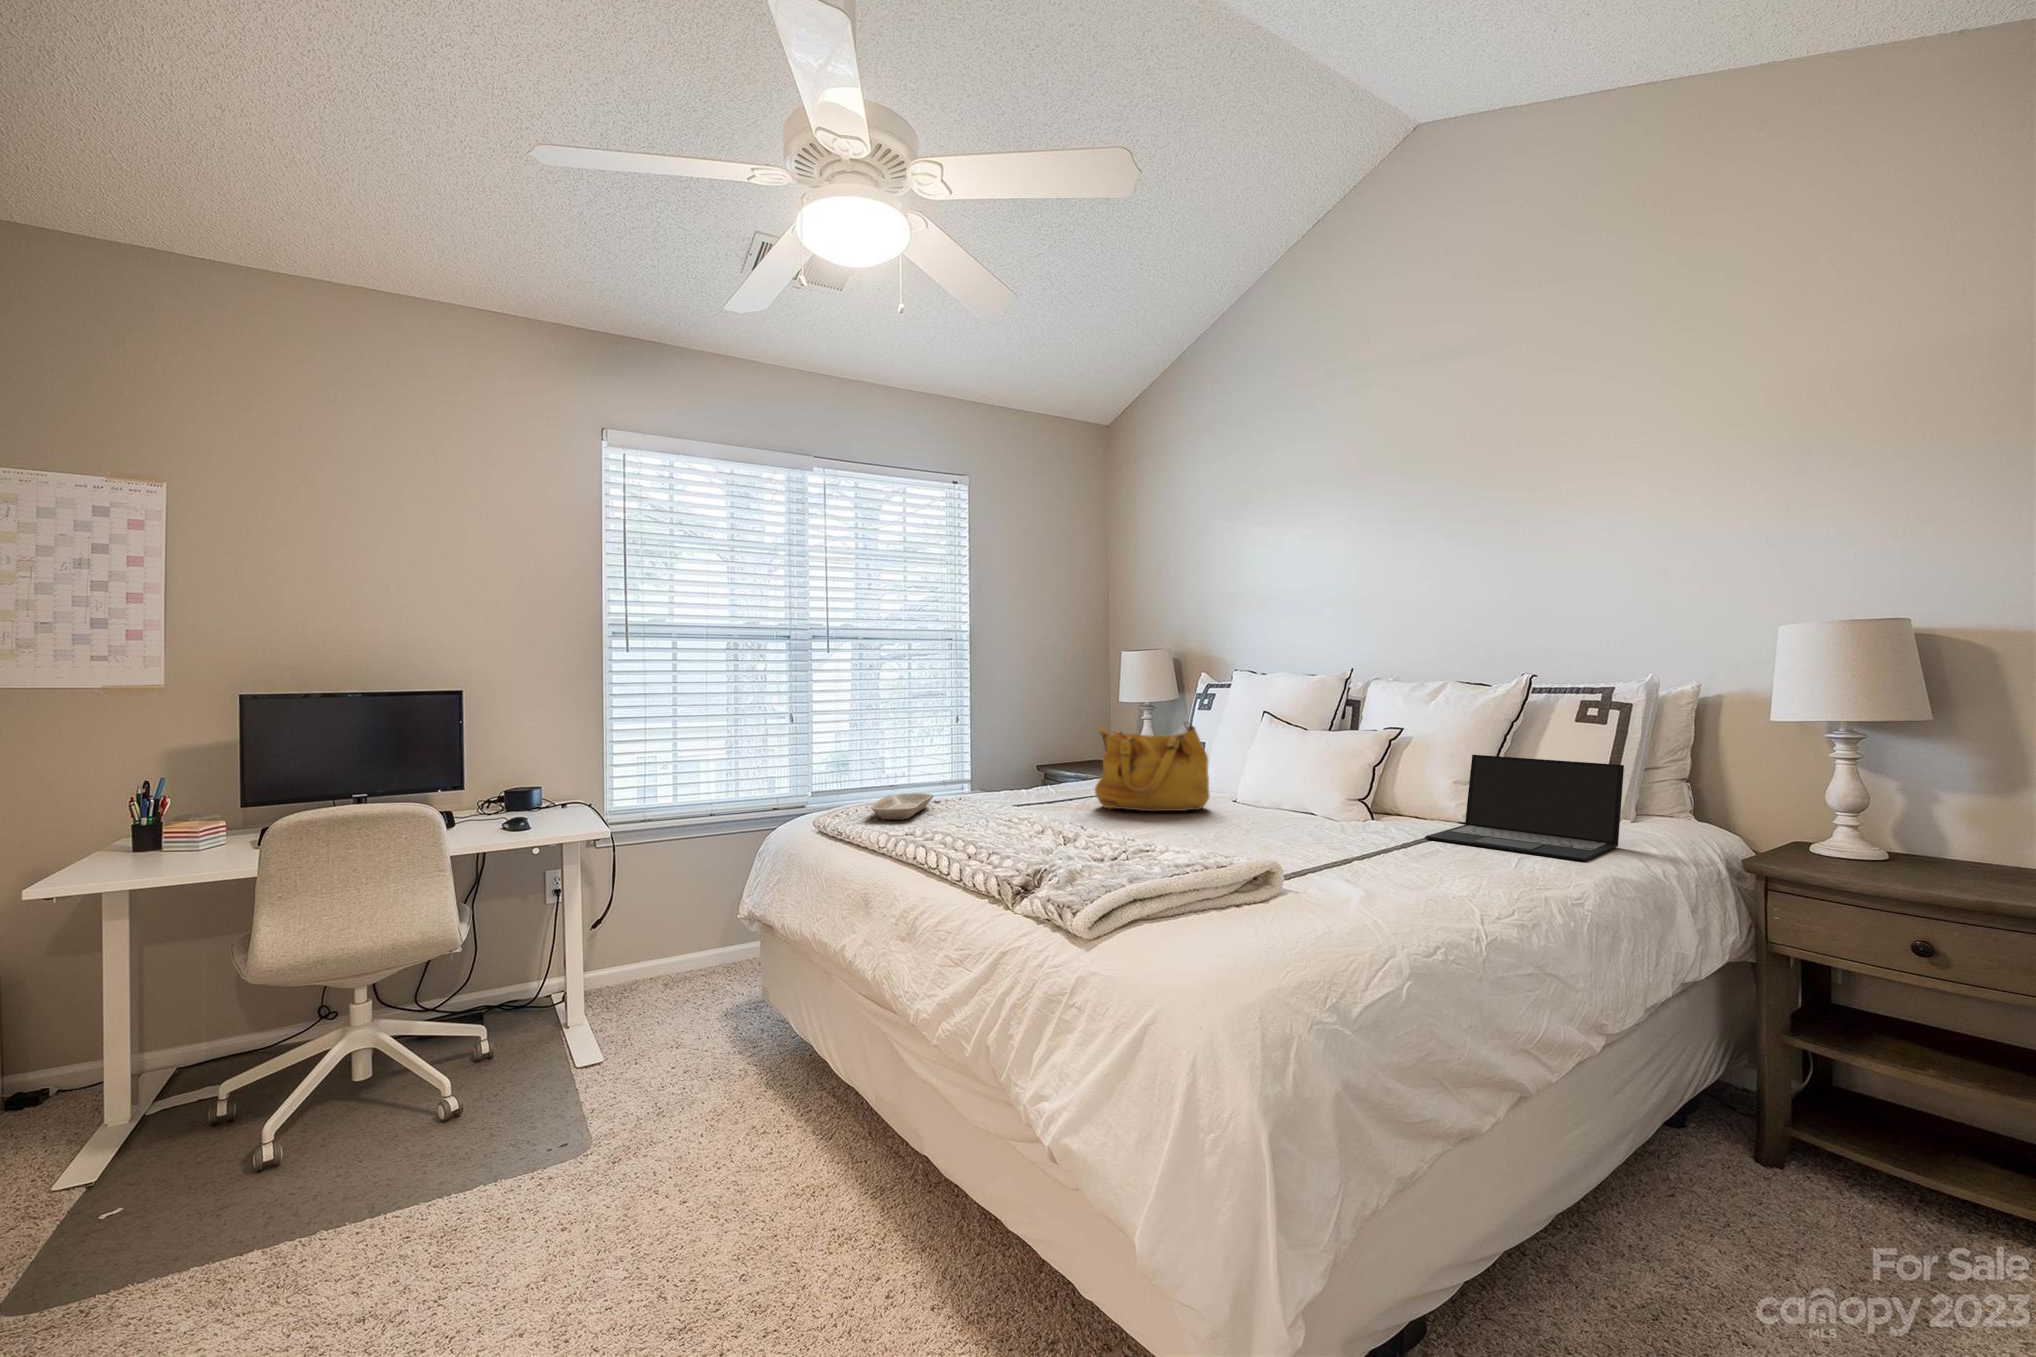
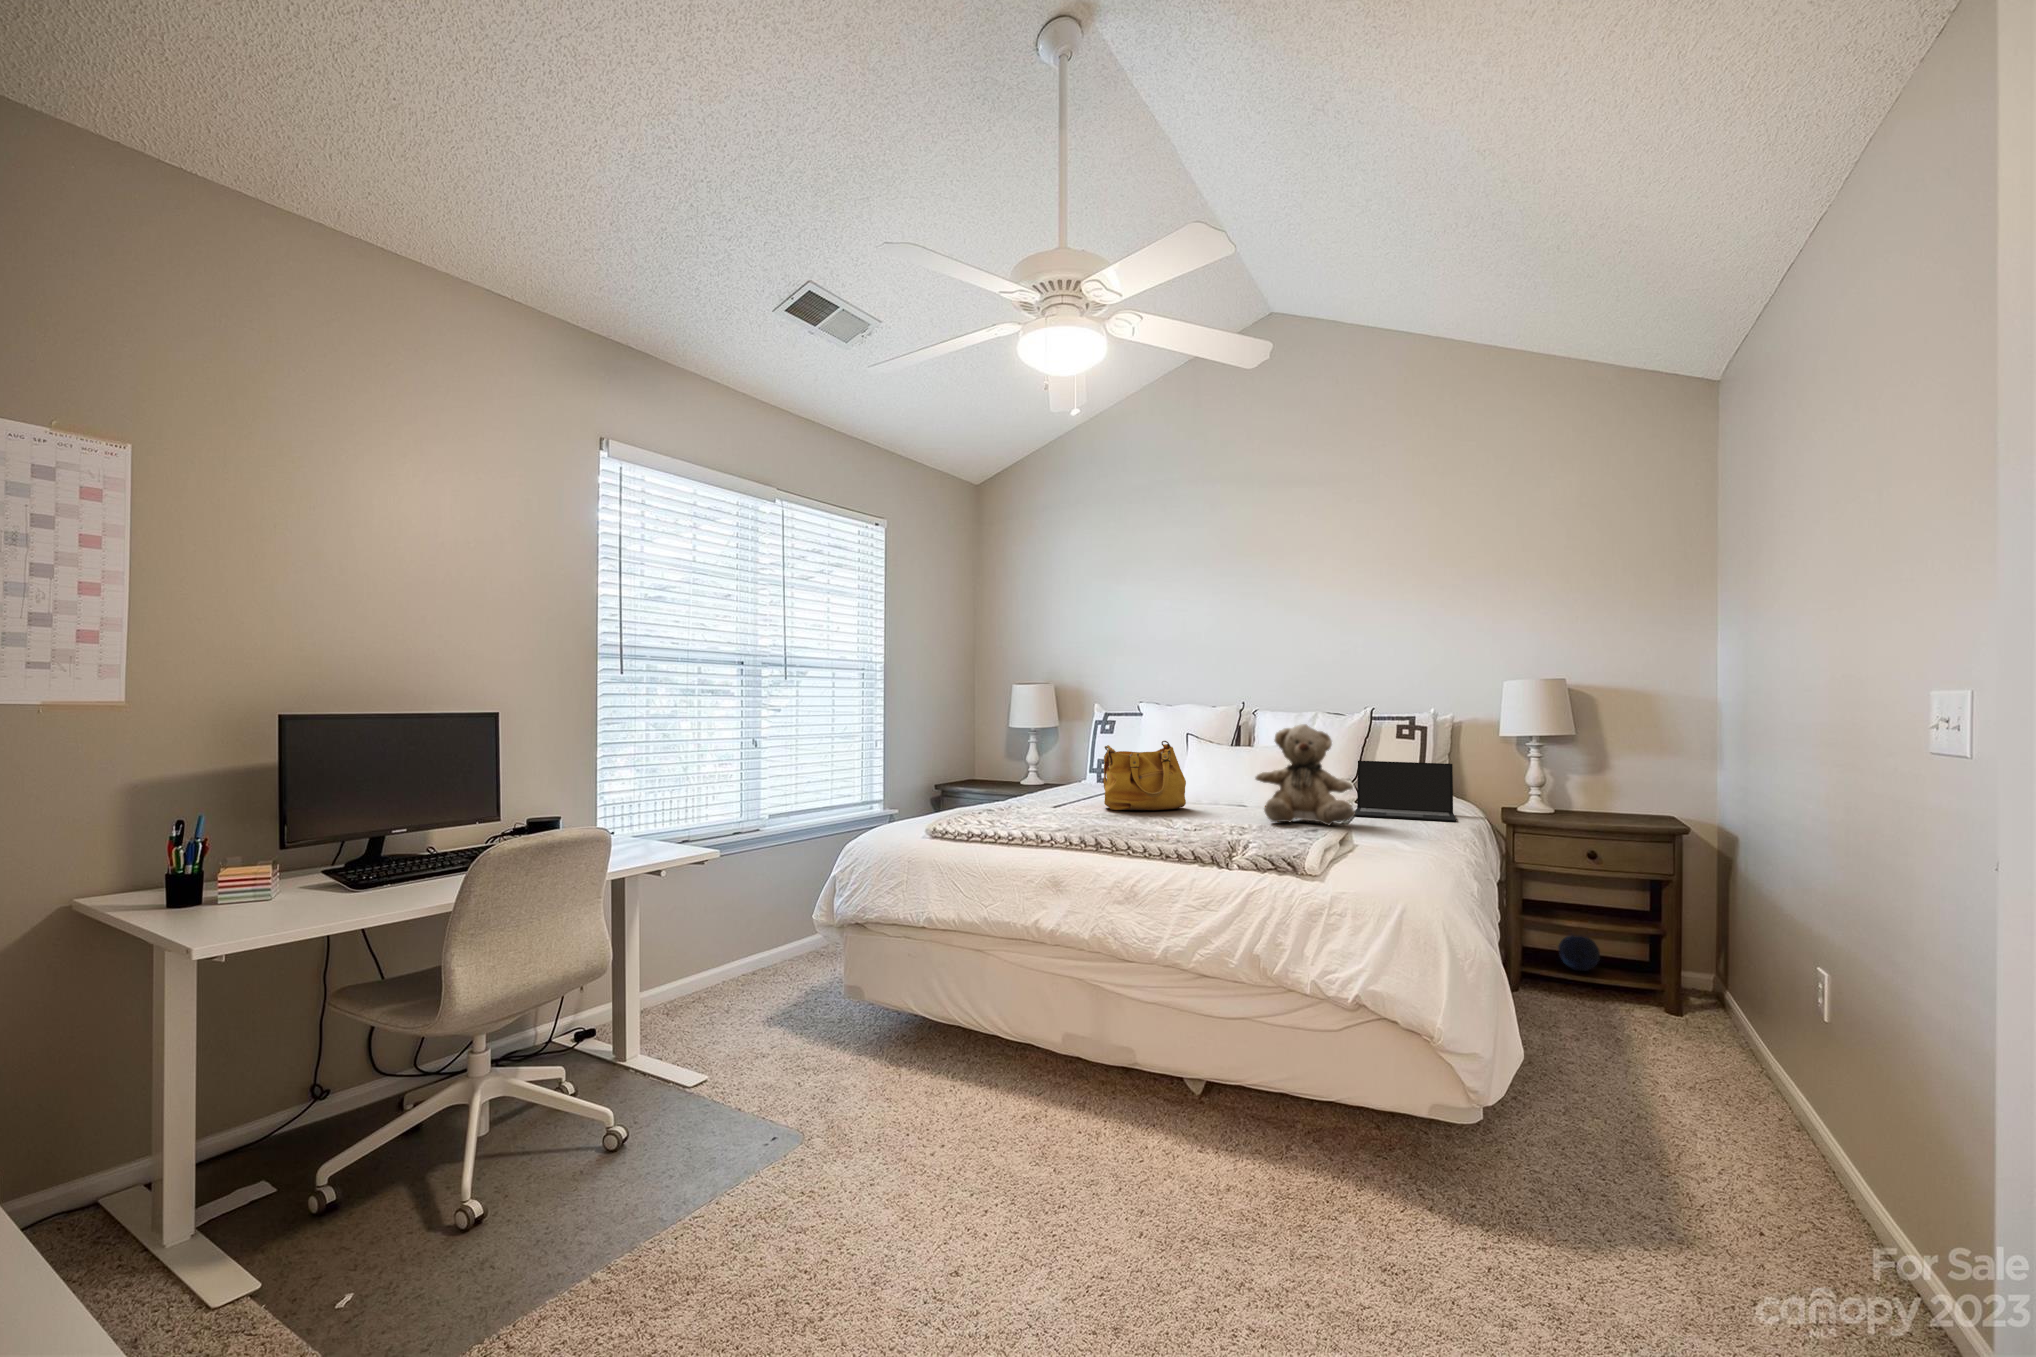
teddy bear: none [1240,701,1390,853] -> present [1255,724,1355,825]
tray: present [871,793,934,820] -> none [949,805,1009,825]
decorative orb: none [1869,1071,1964,1144] -> present [1558,935,1600,971]

